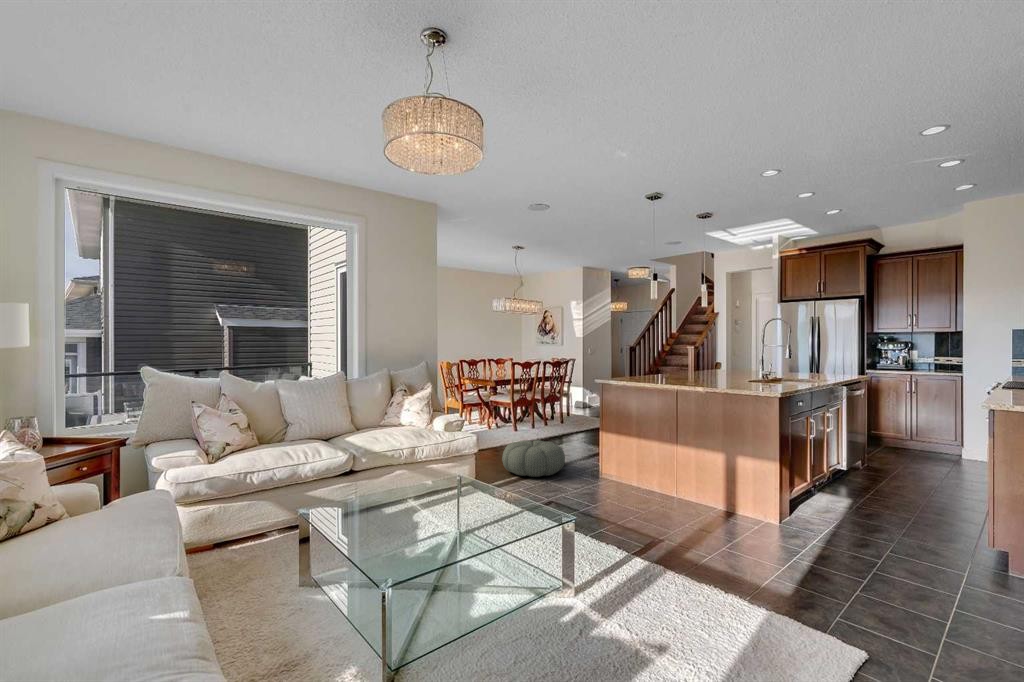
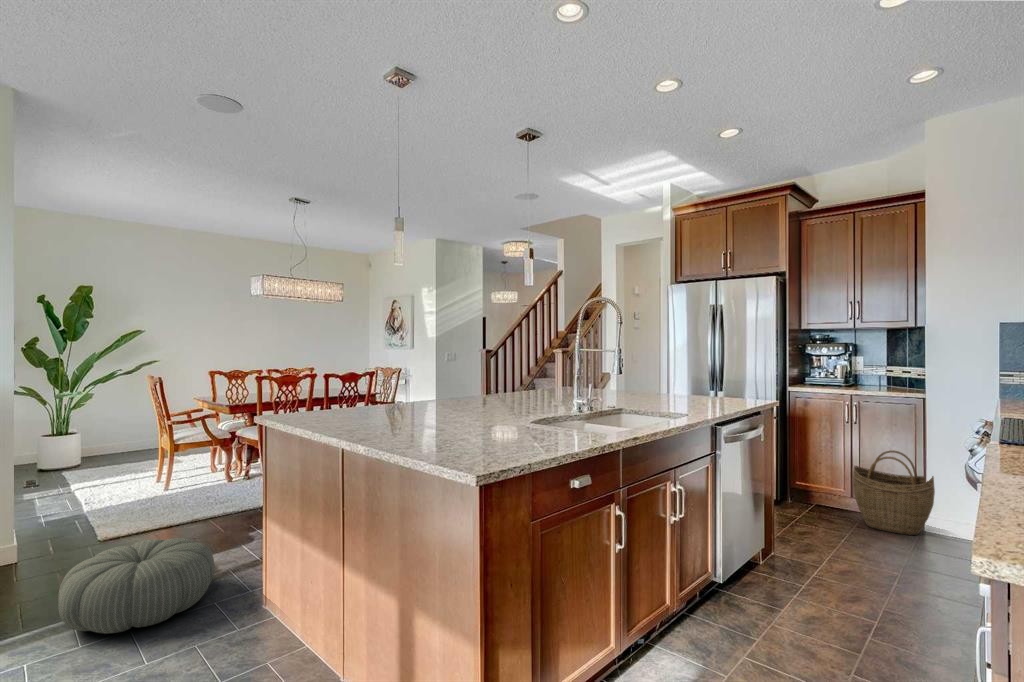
woven basket: none [911,410,966,460] -> present [853,451,935,535]

